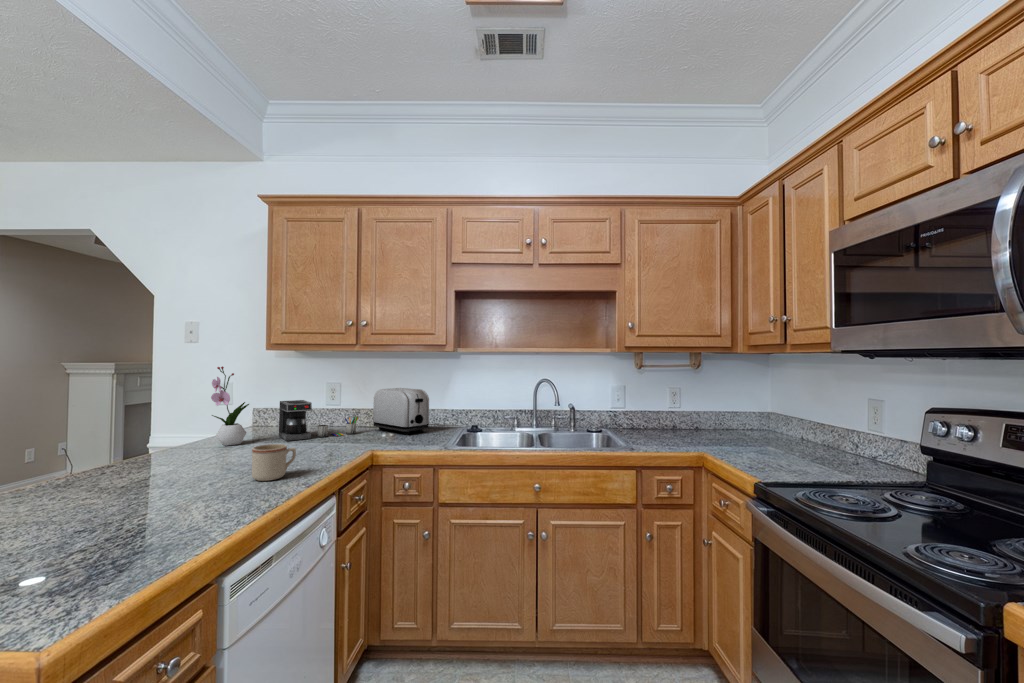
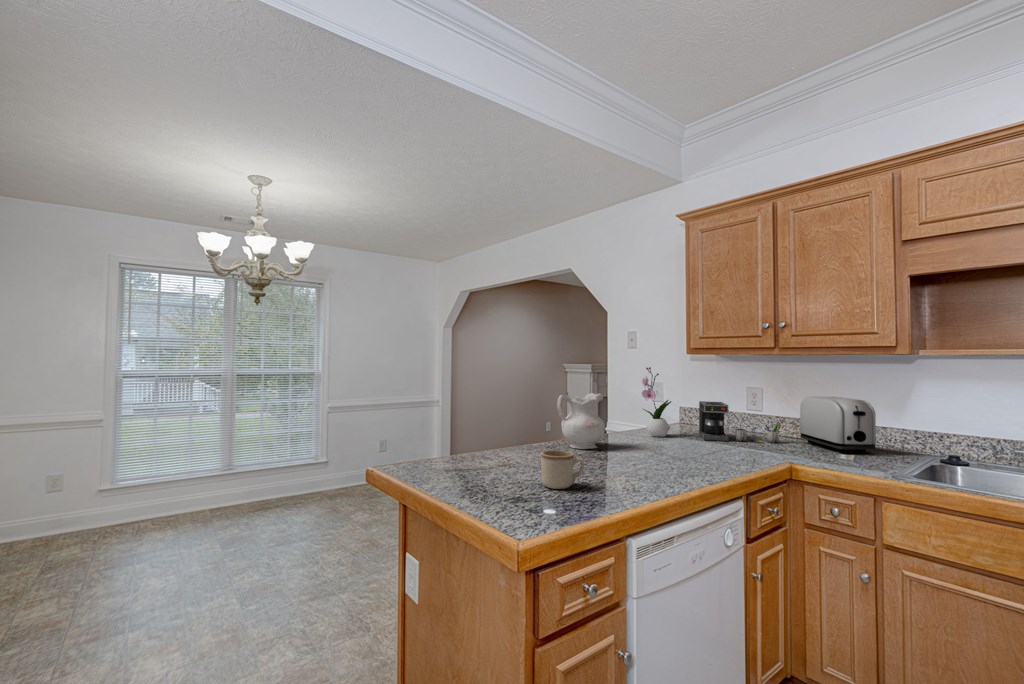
ceramic pitcher: none [80,401,162,479] -> present [557,392,605,449]
mug: present [252,444,296,481] -> present [541,450,584,489]

